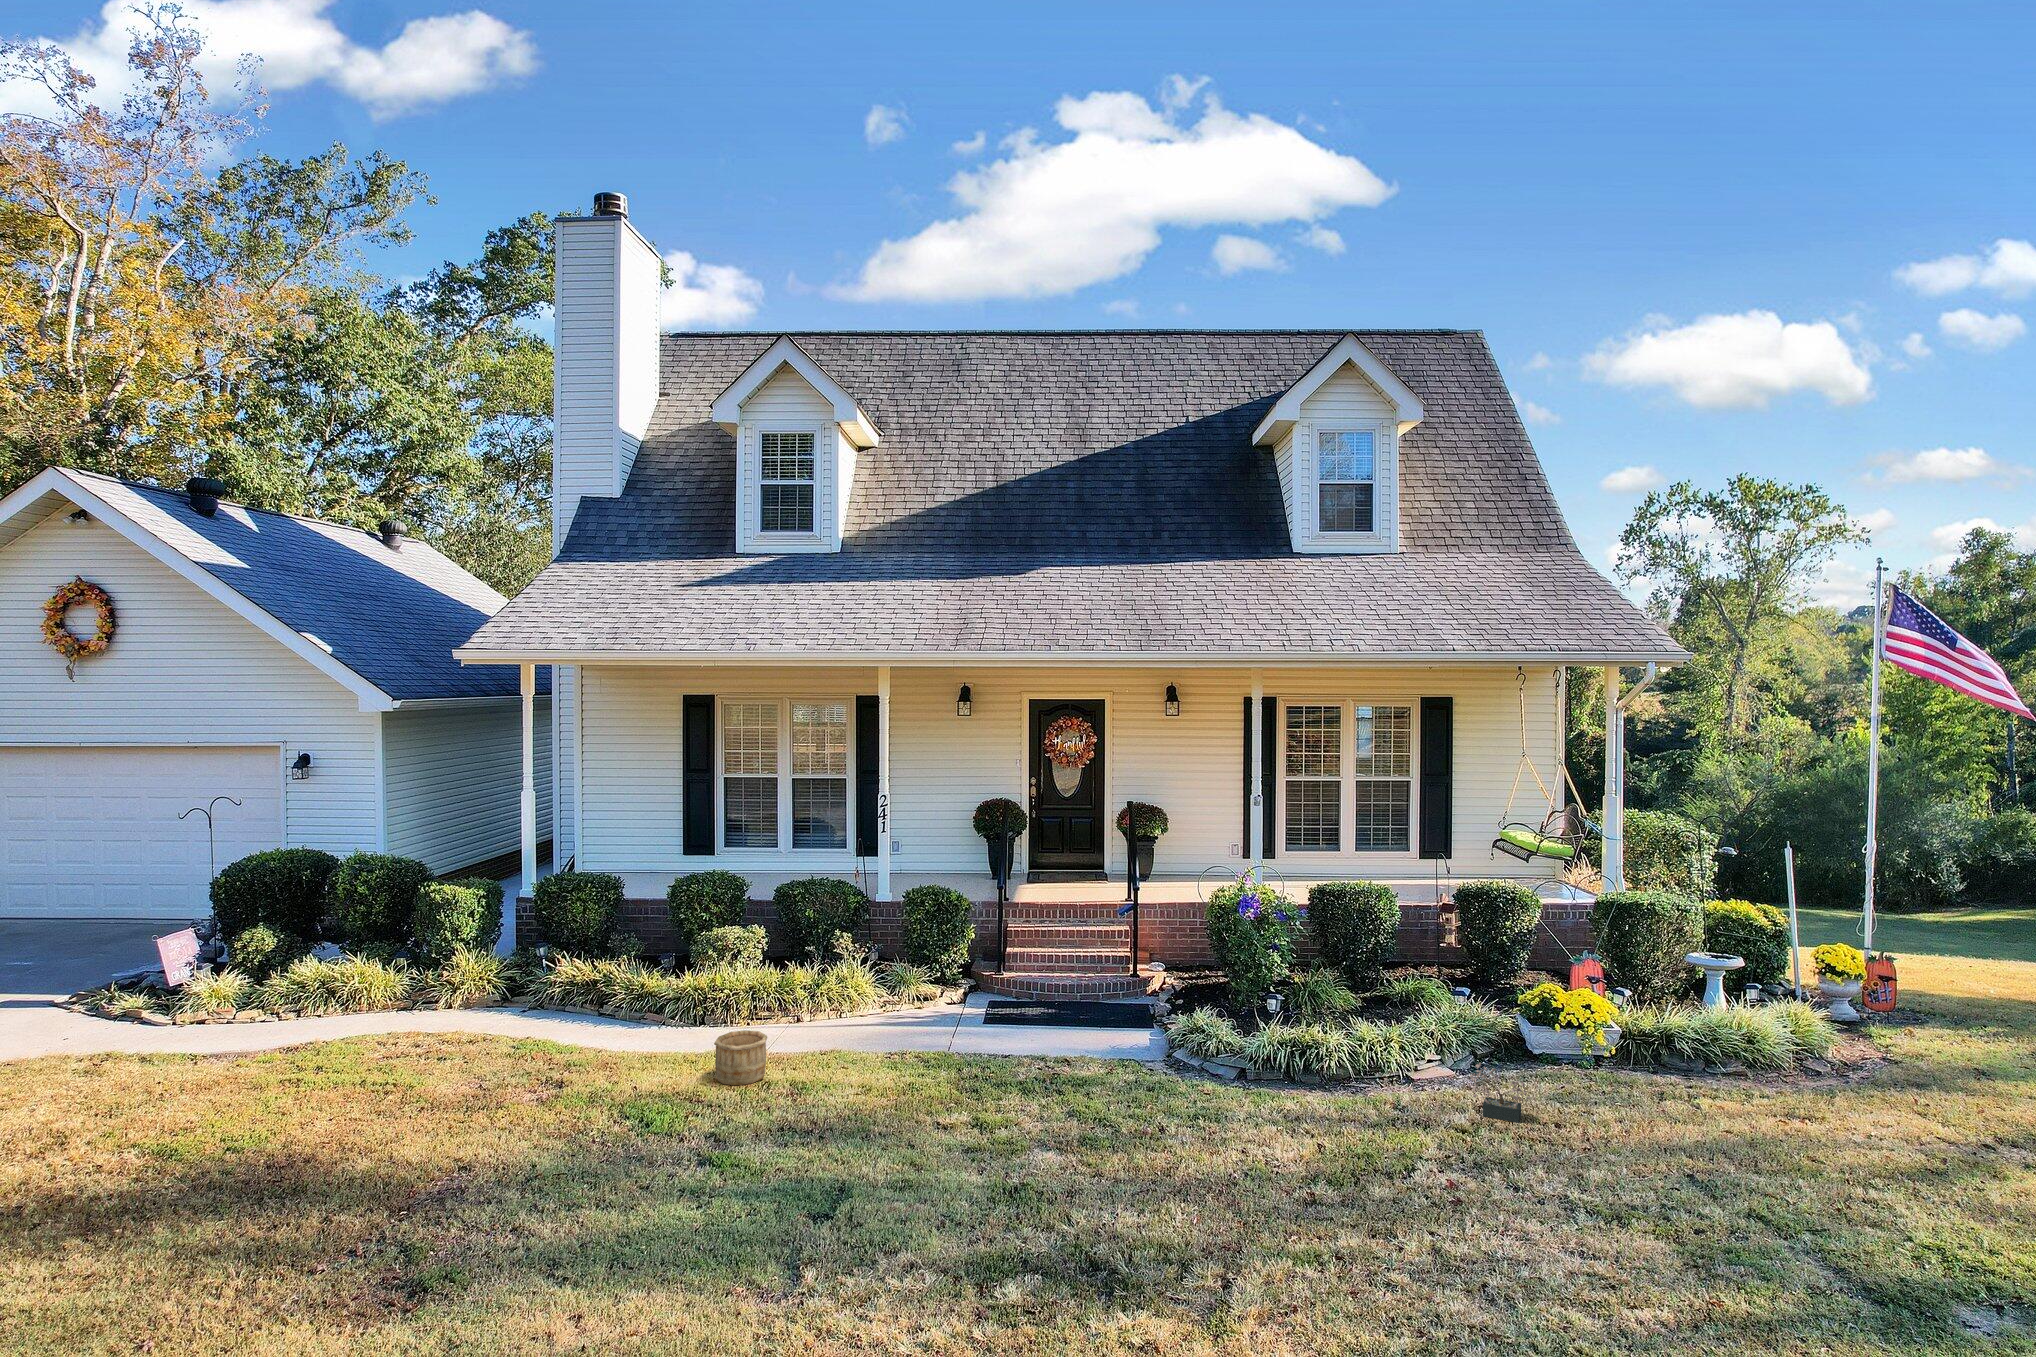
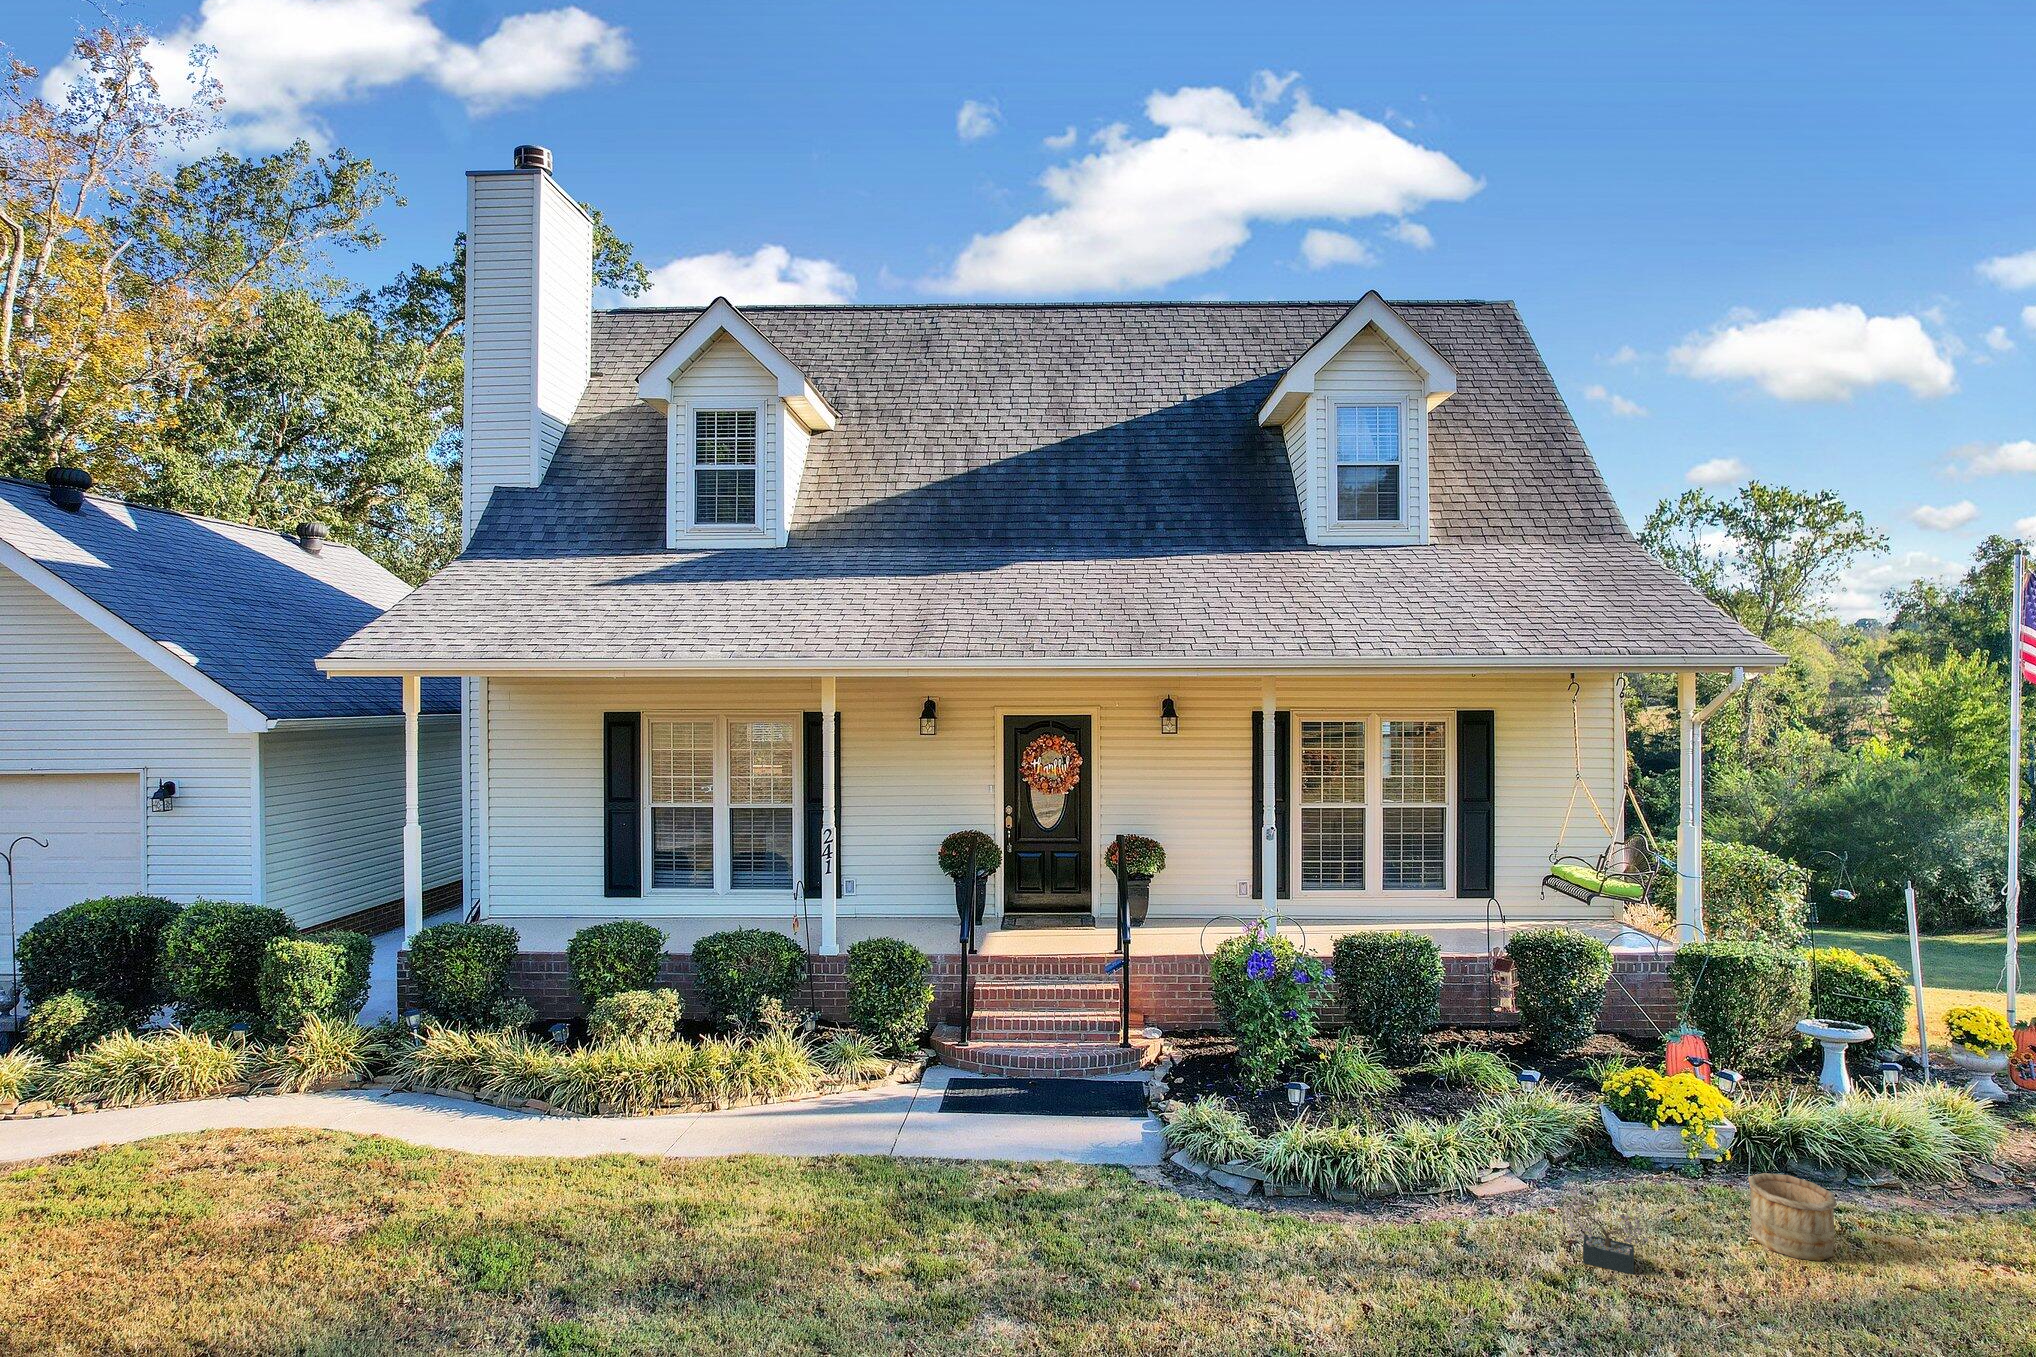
wooden bucket: present [714,1030,767,1085] -> present [1748,1173,1836,1261]

